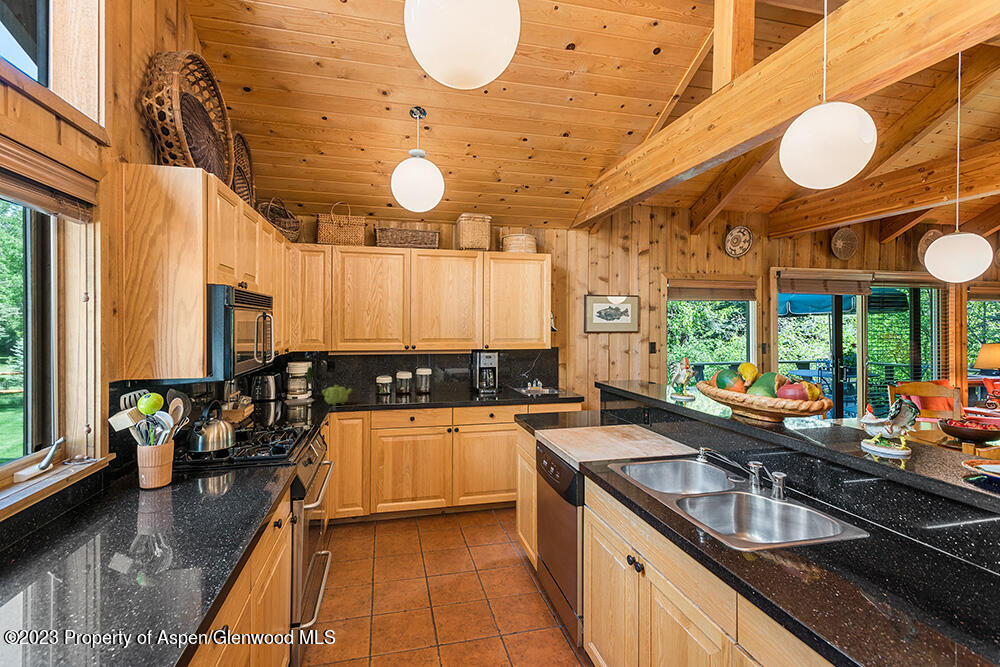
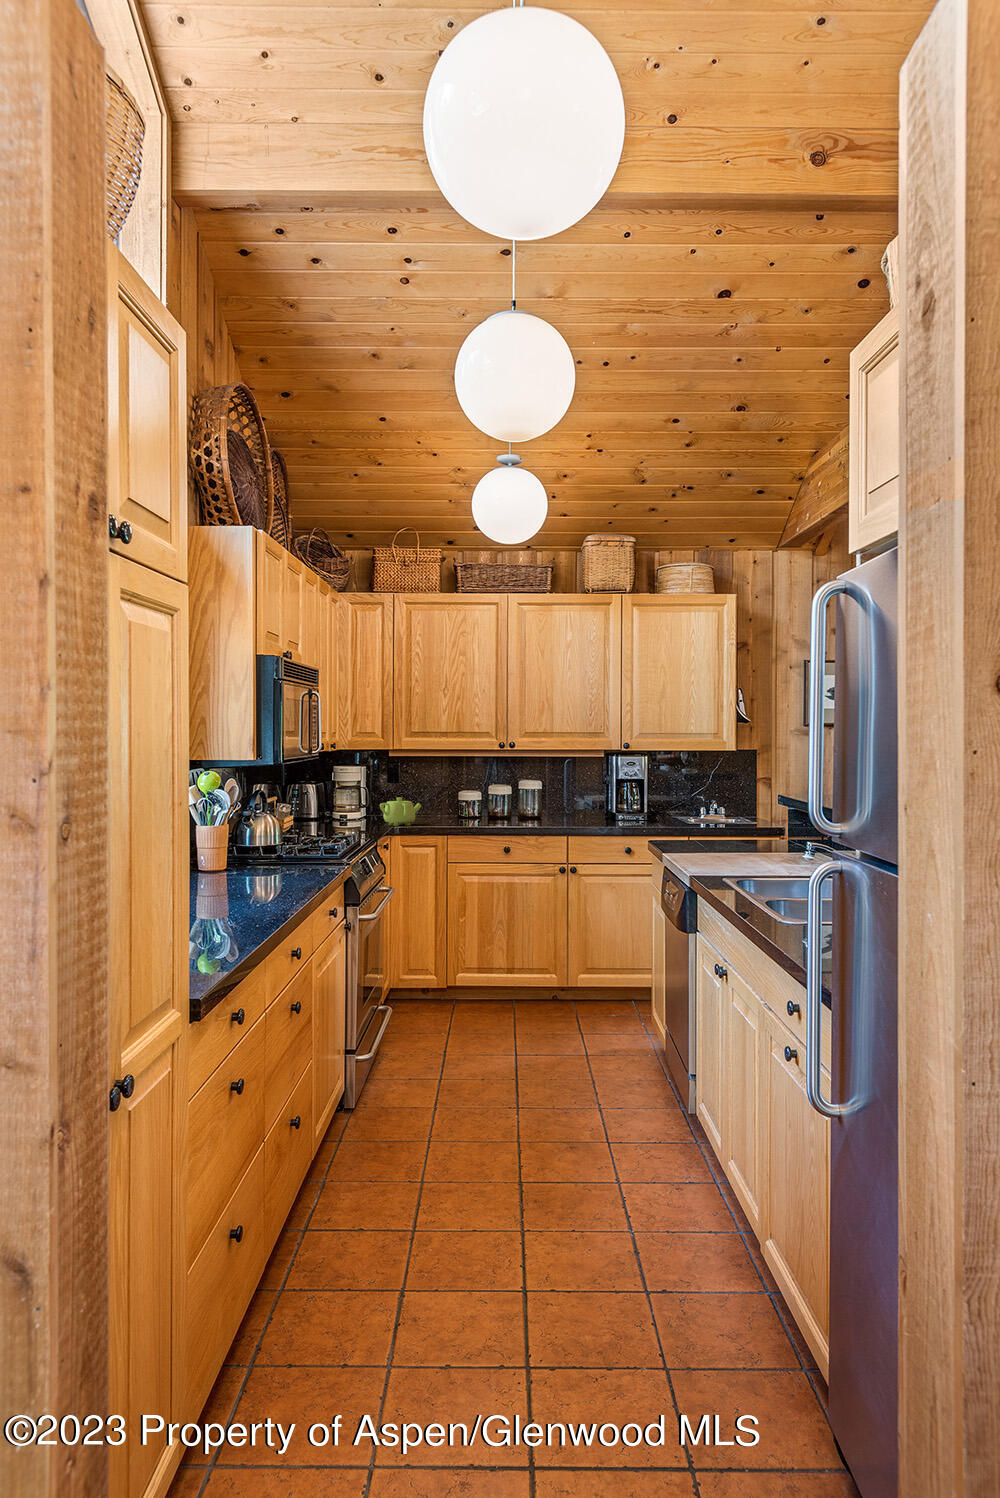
plate: present [284,367,314,405] -> none [329,773,369,826]

